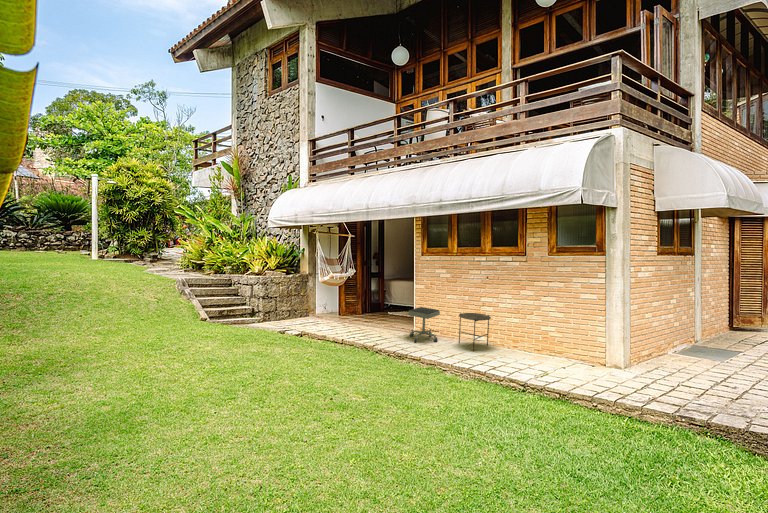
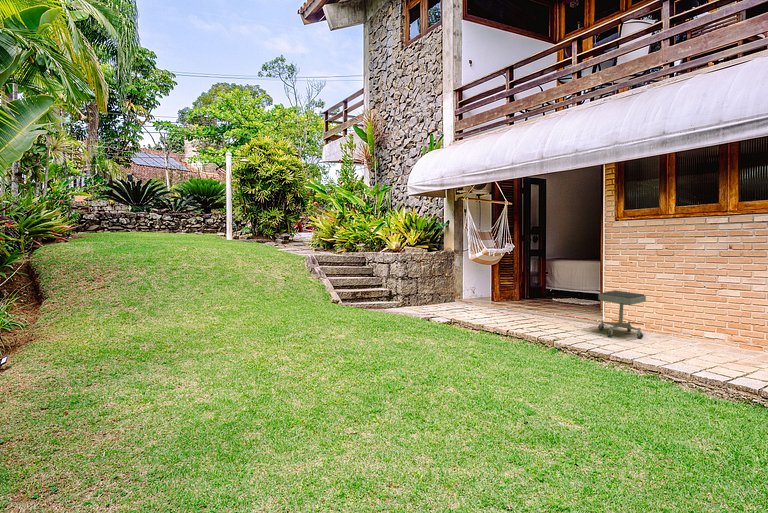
side table: present [459,313,491,351] -> none [680,298,739,353]

